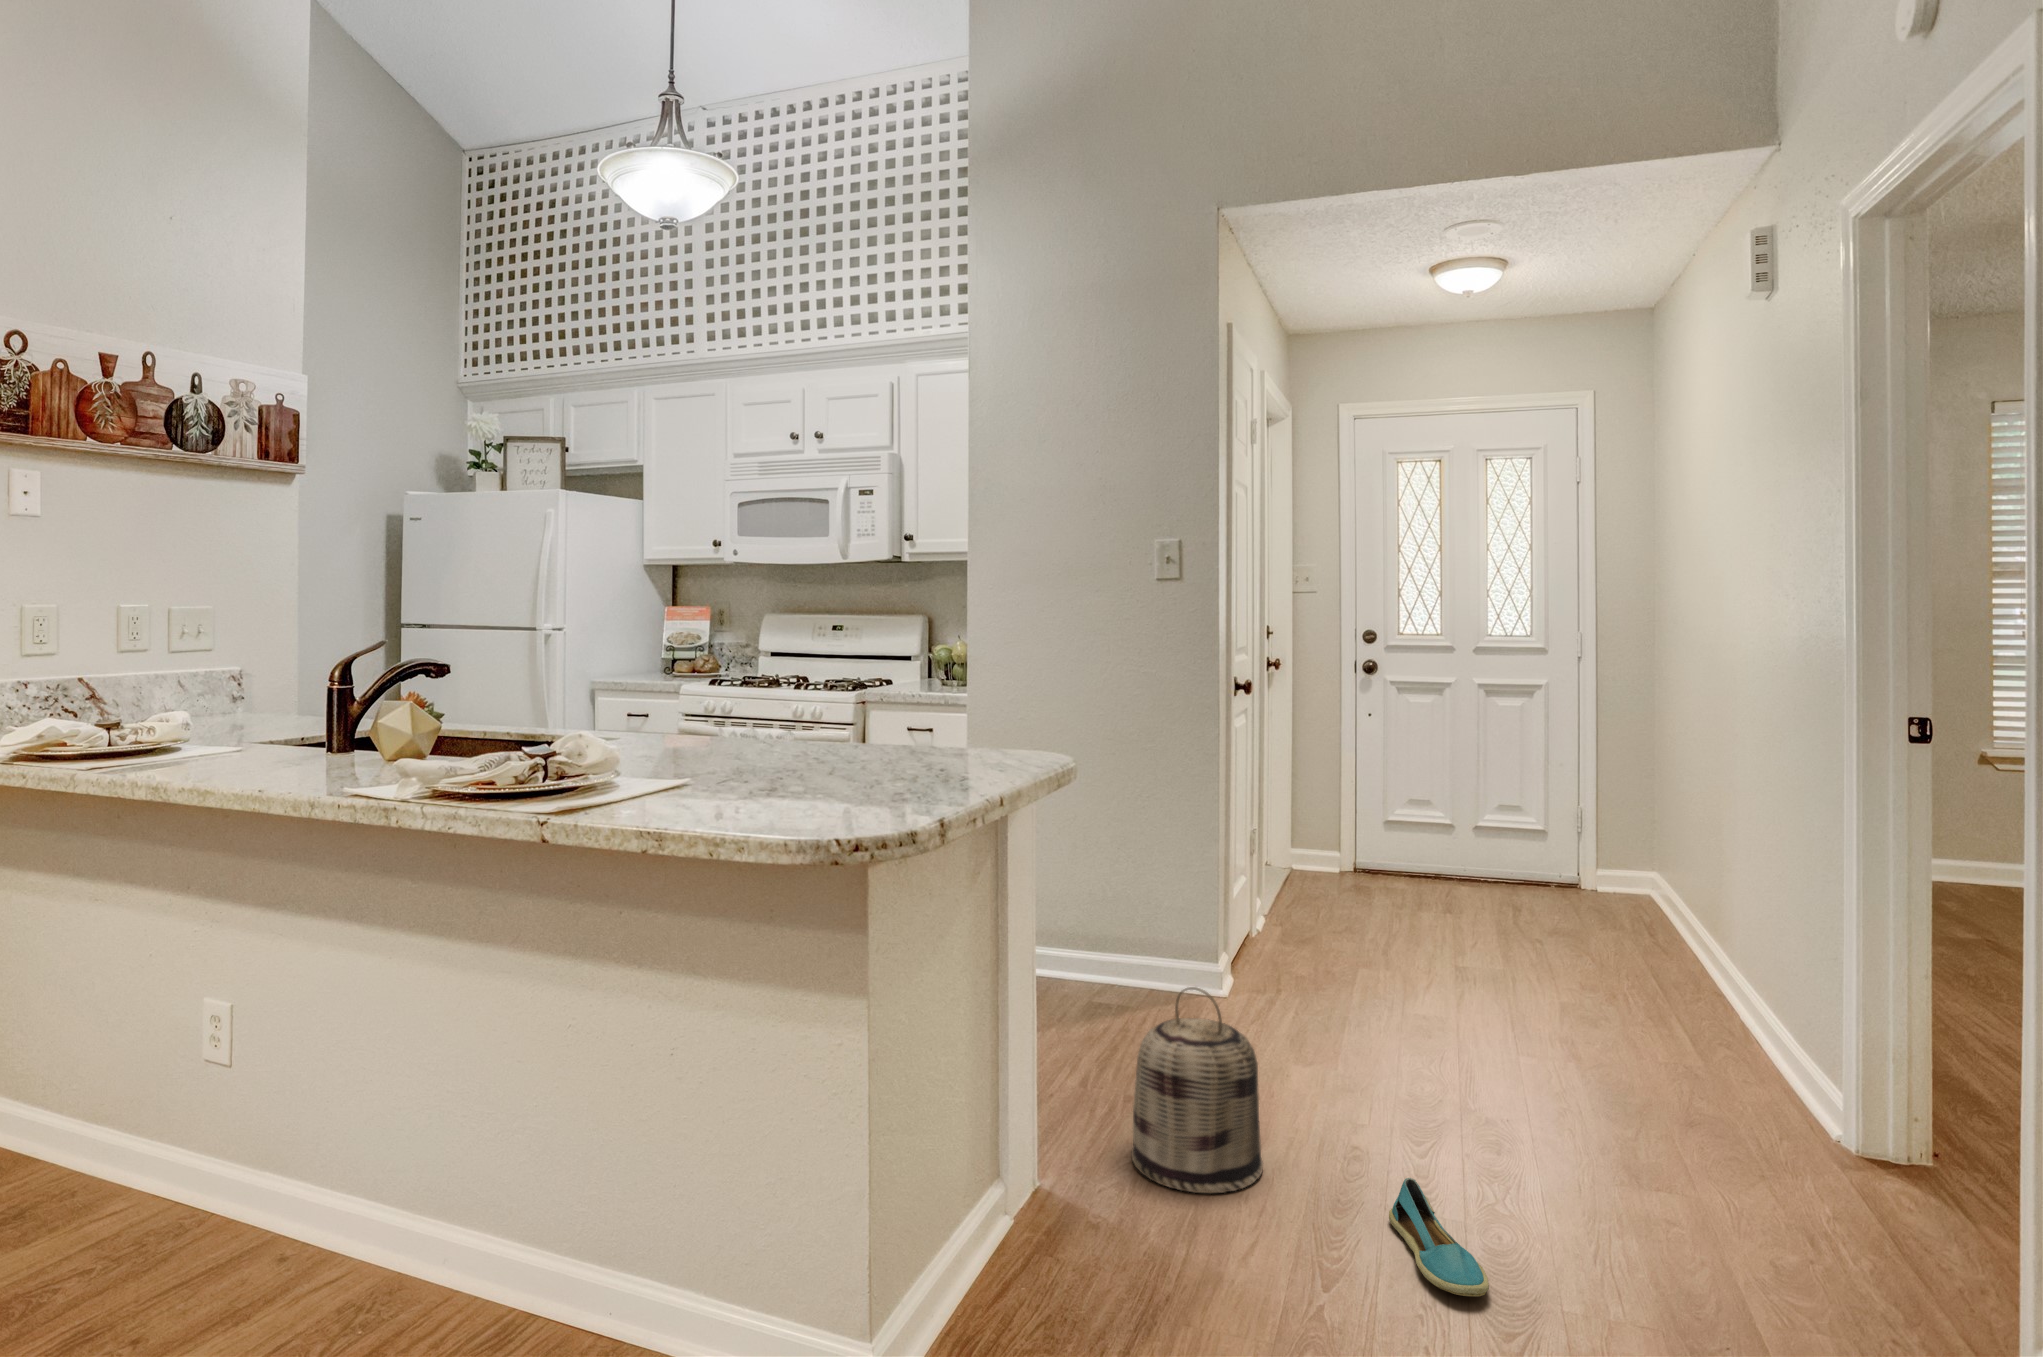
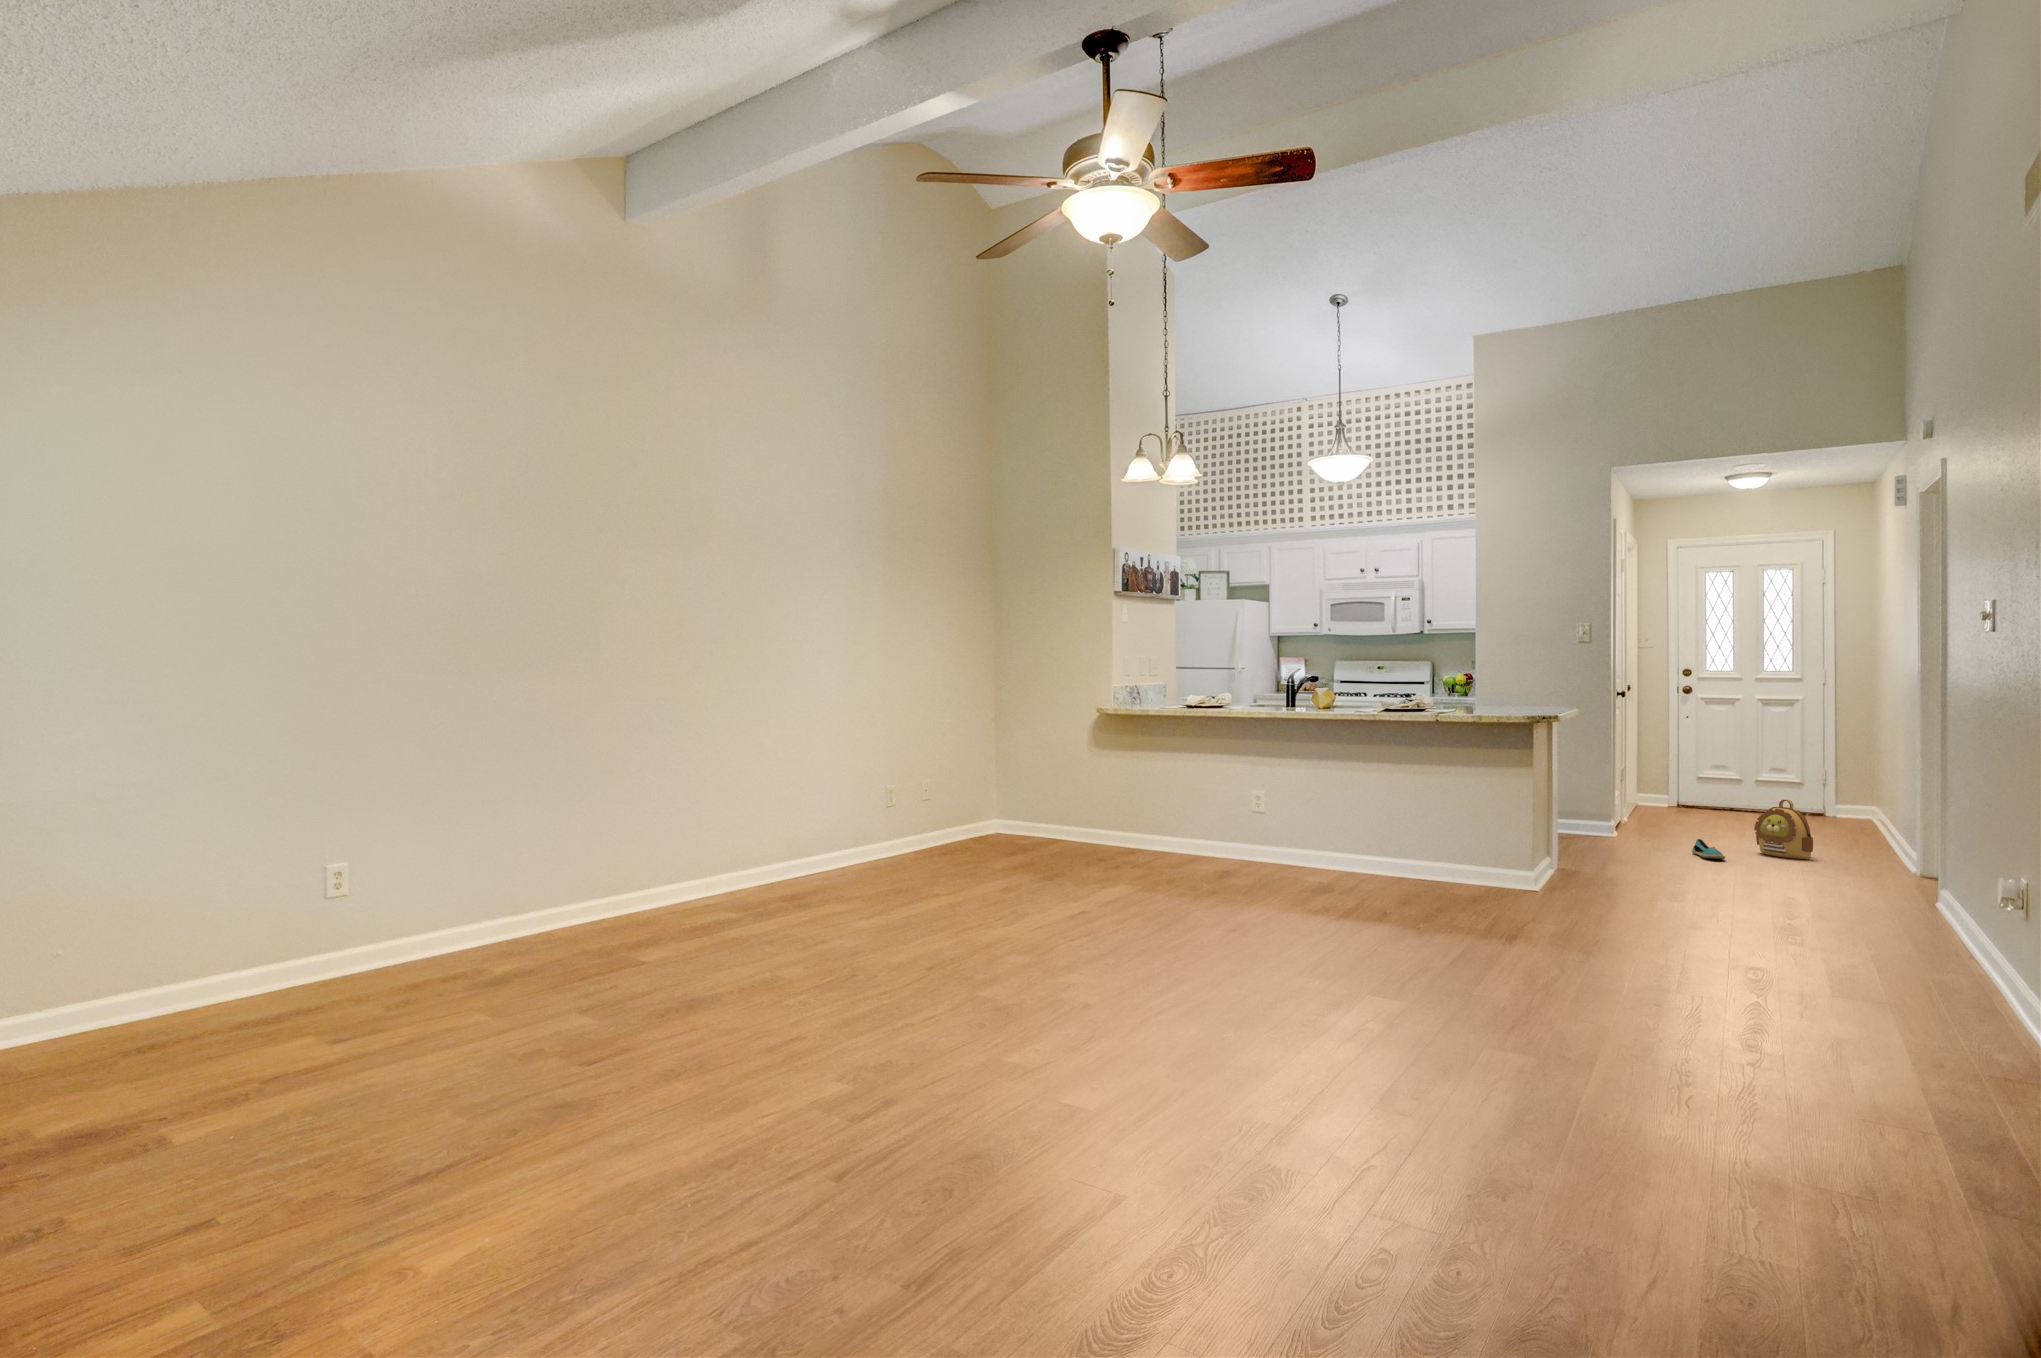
basket: present [1132,987,1263,1193] -> none [1590,782,1643,848]
backpack: none [1547,1038,1707,1228] -> present [1754,800,1813,859]

